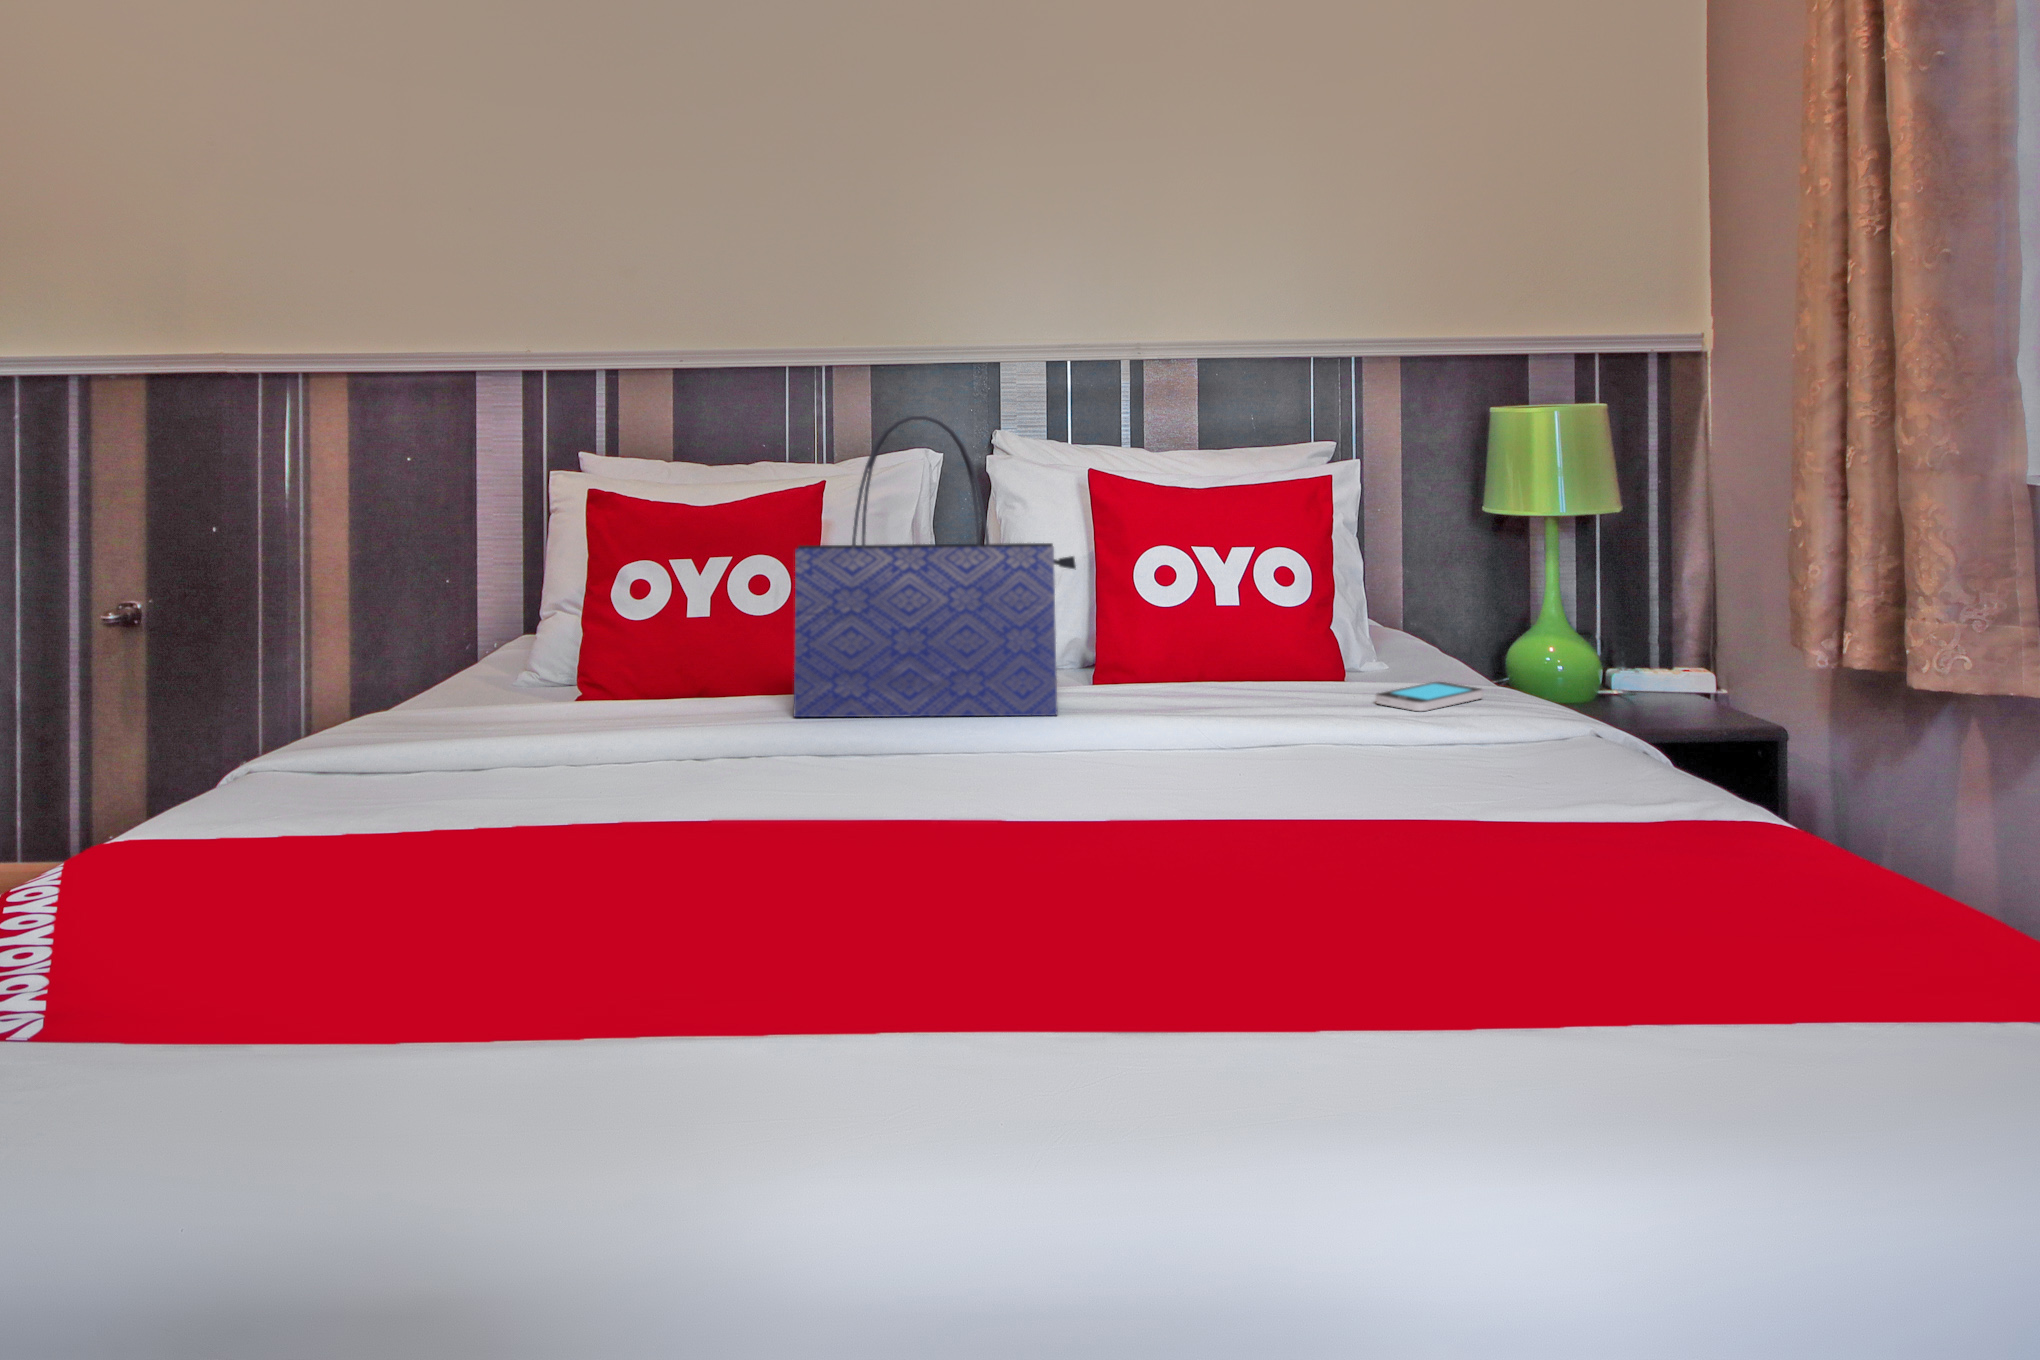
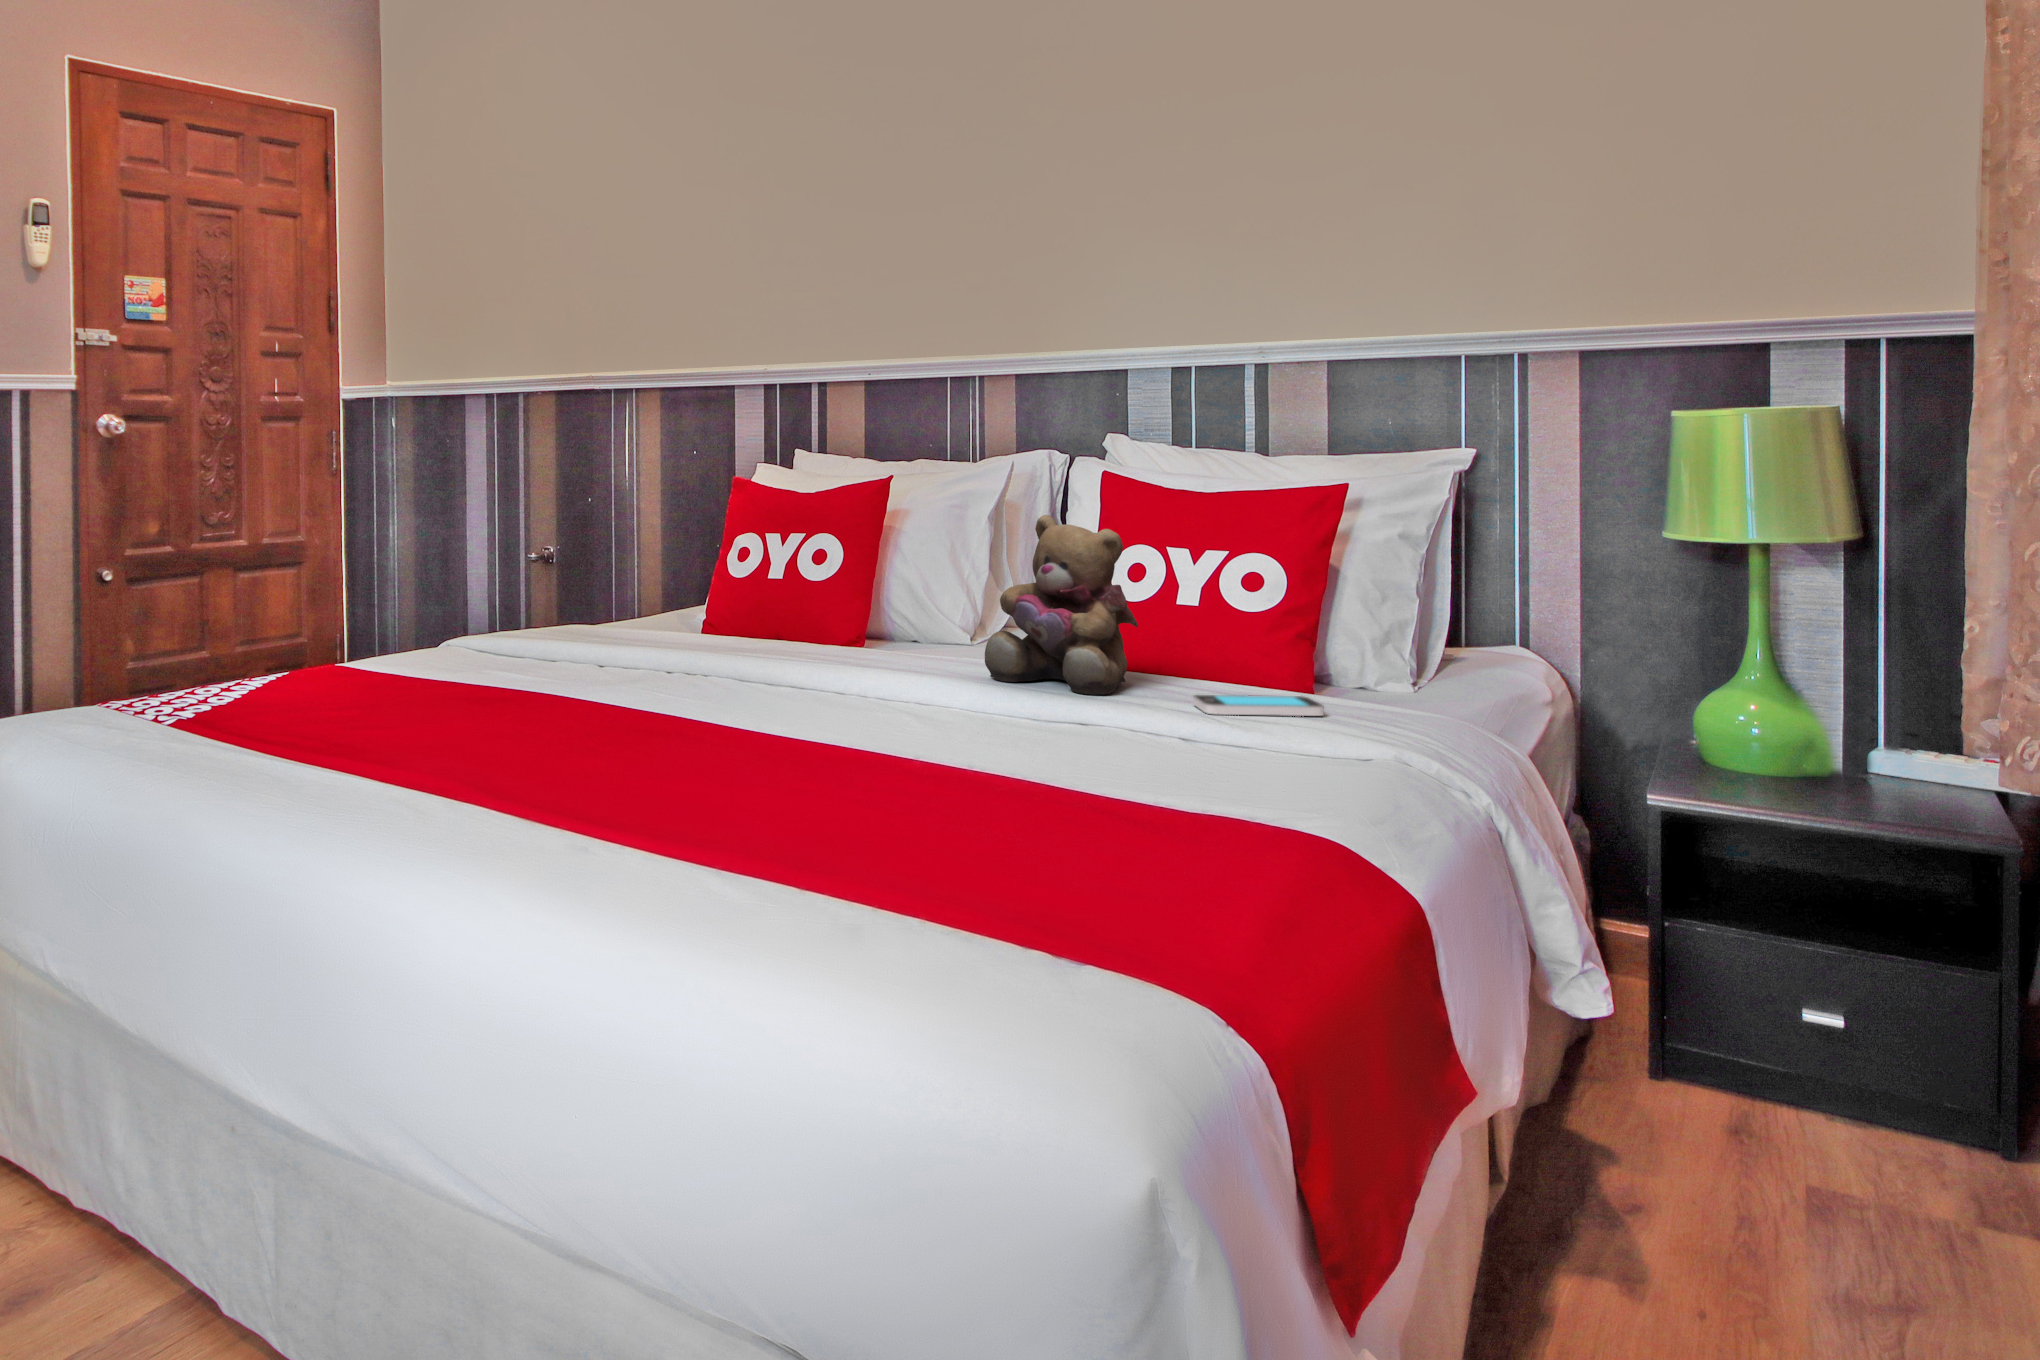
tote bag: present [794,416,1076,717] -> none [719,411,931,674]
teddy bear: none [1139,525,1297,708] -> present [985,515,1138,695]

